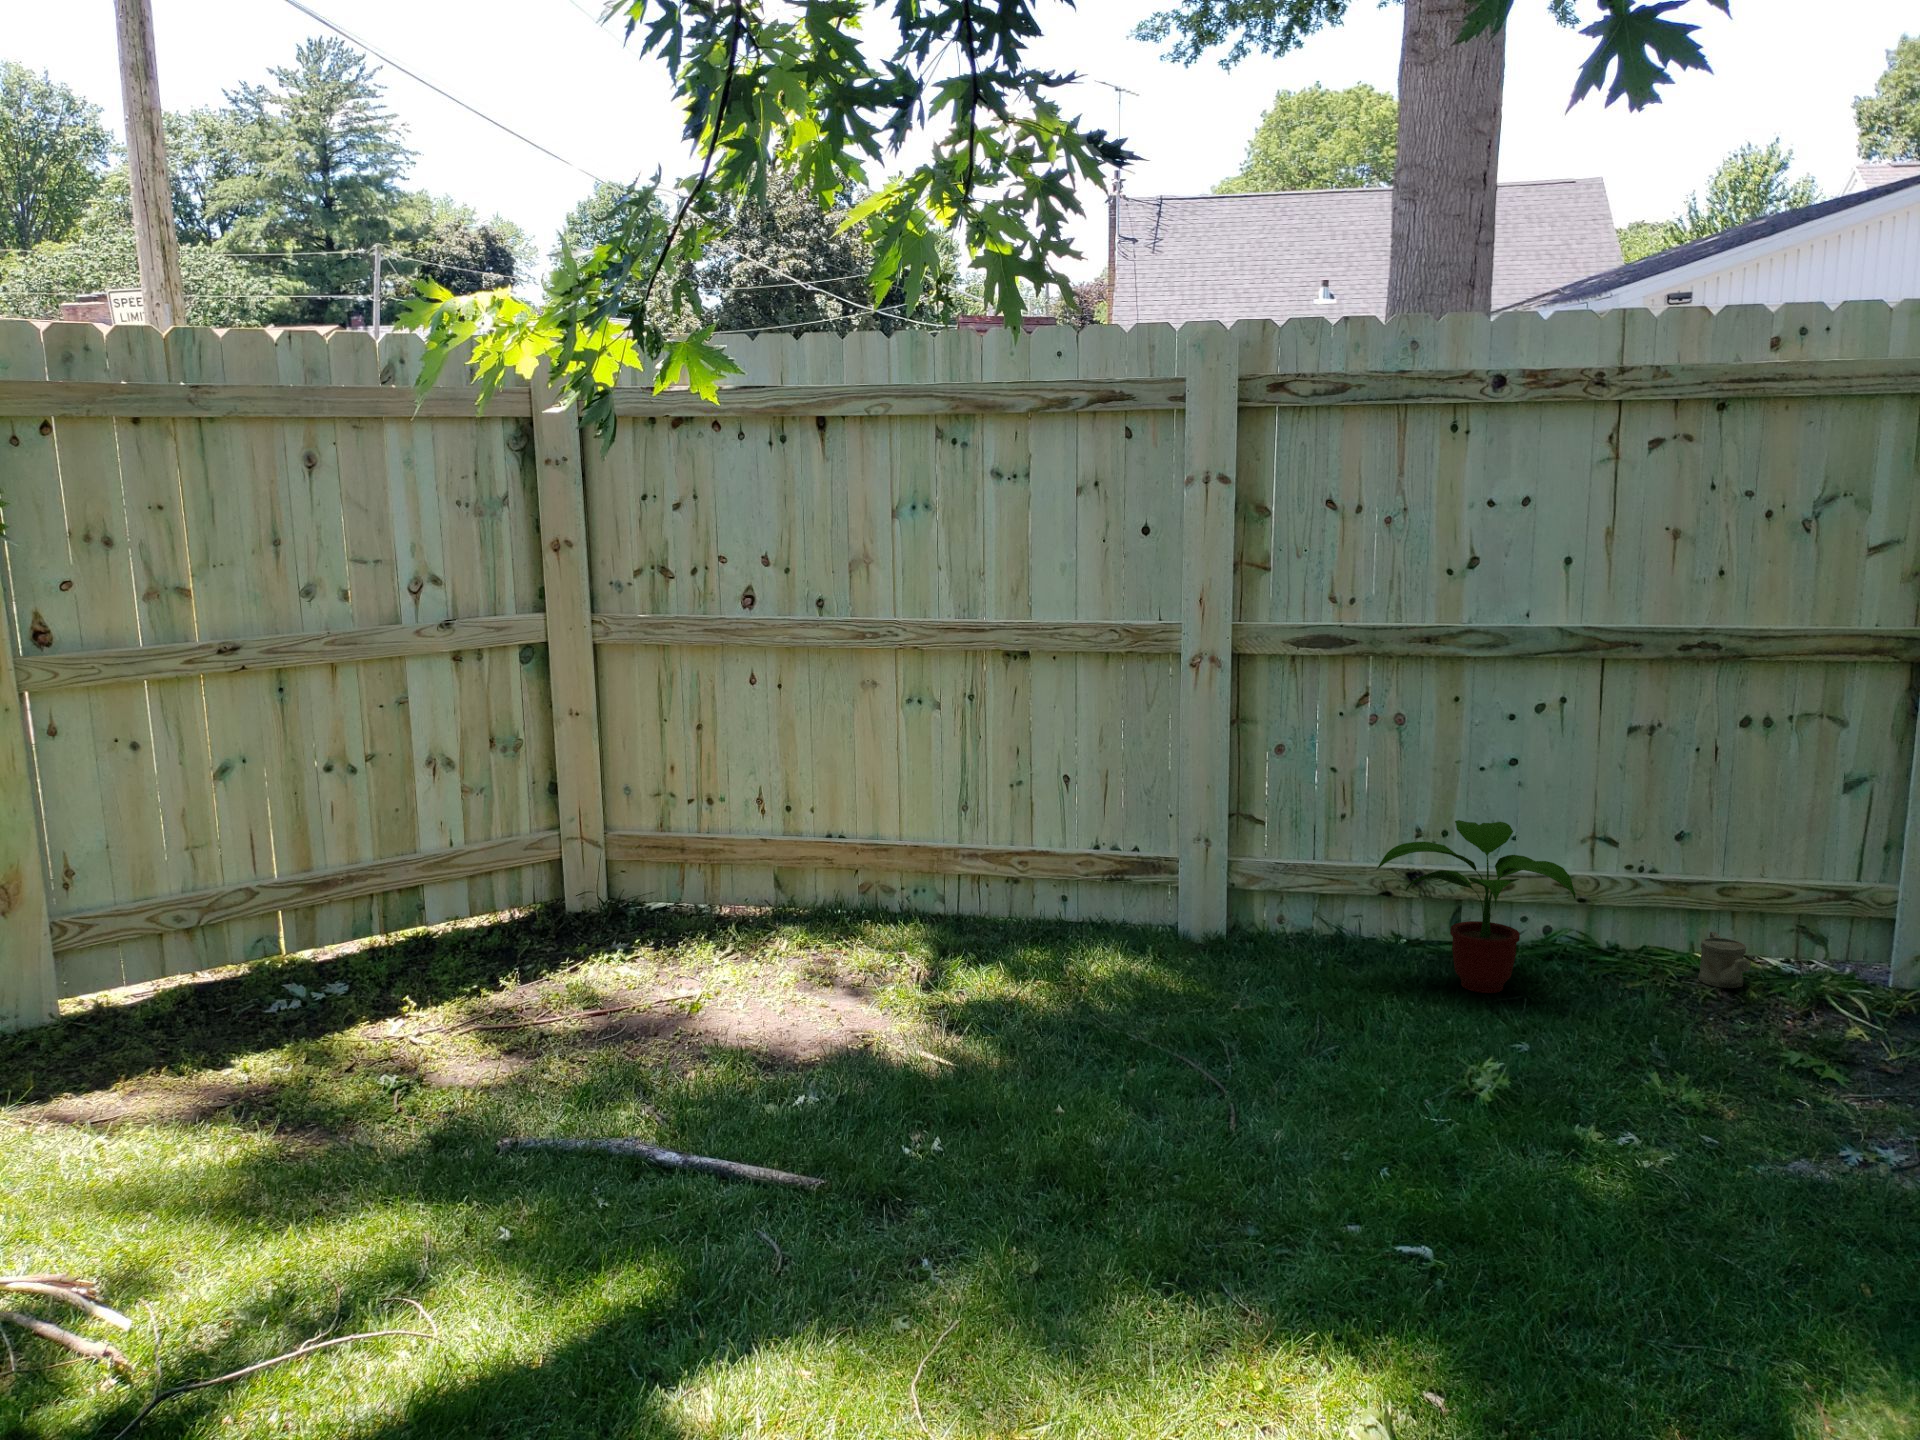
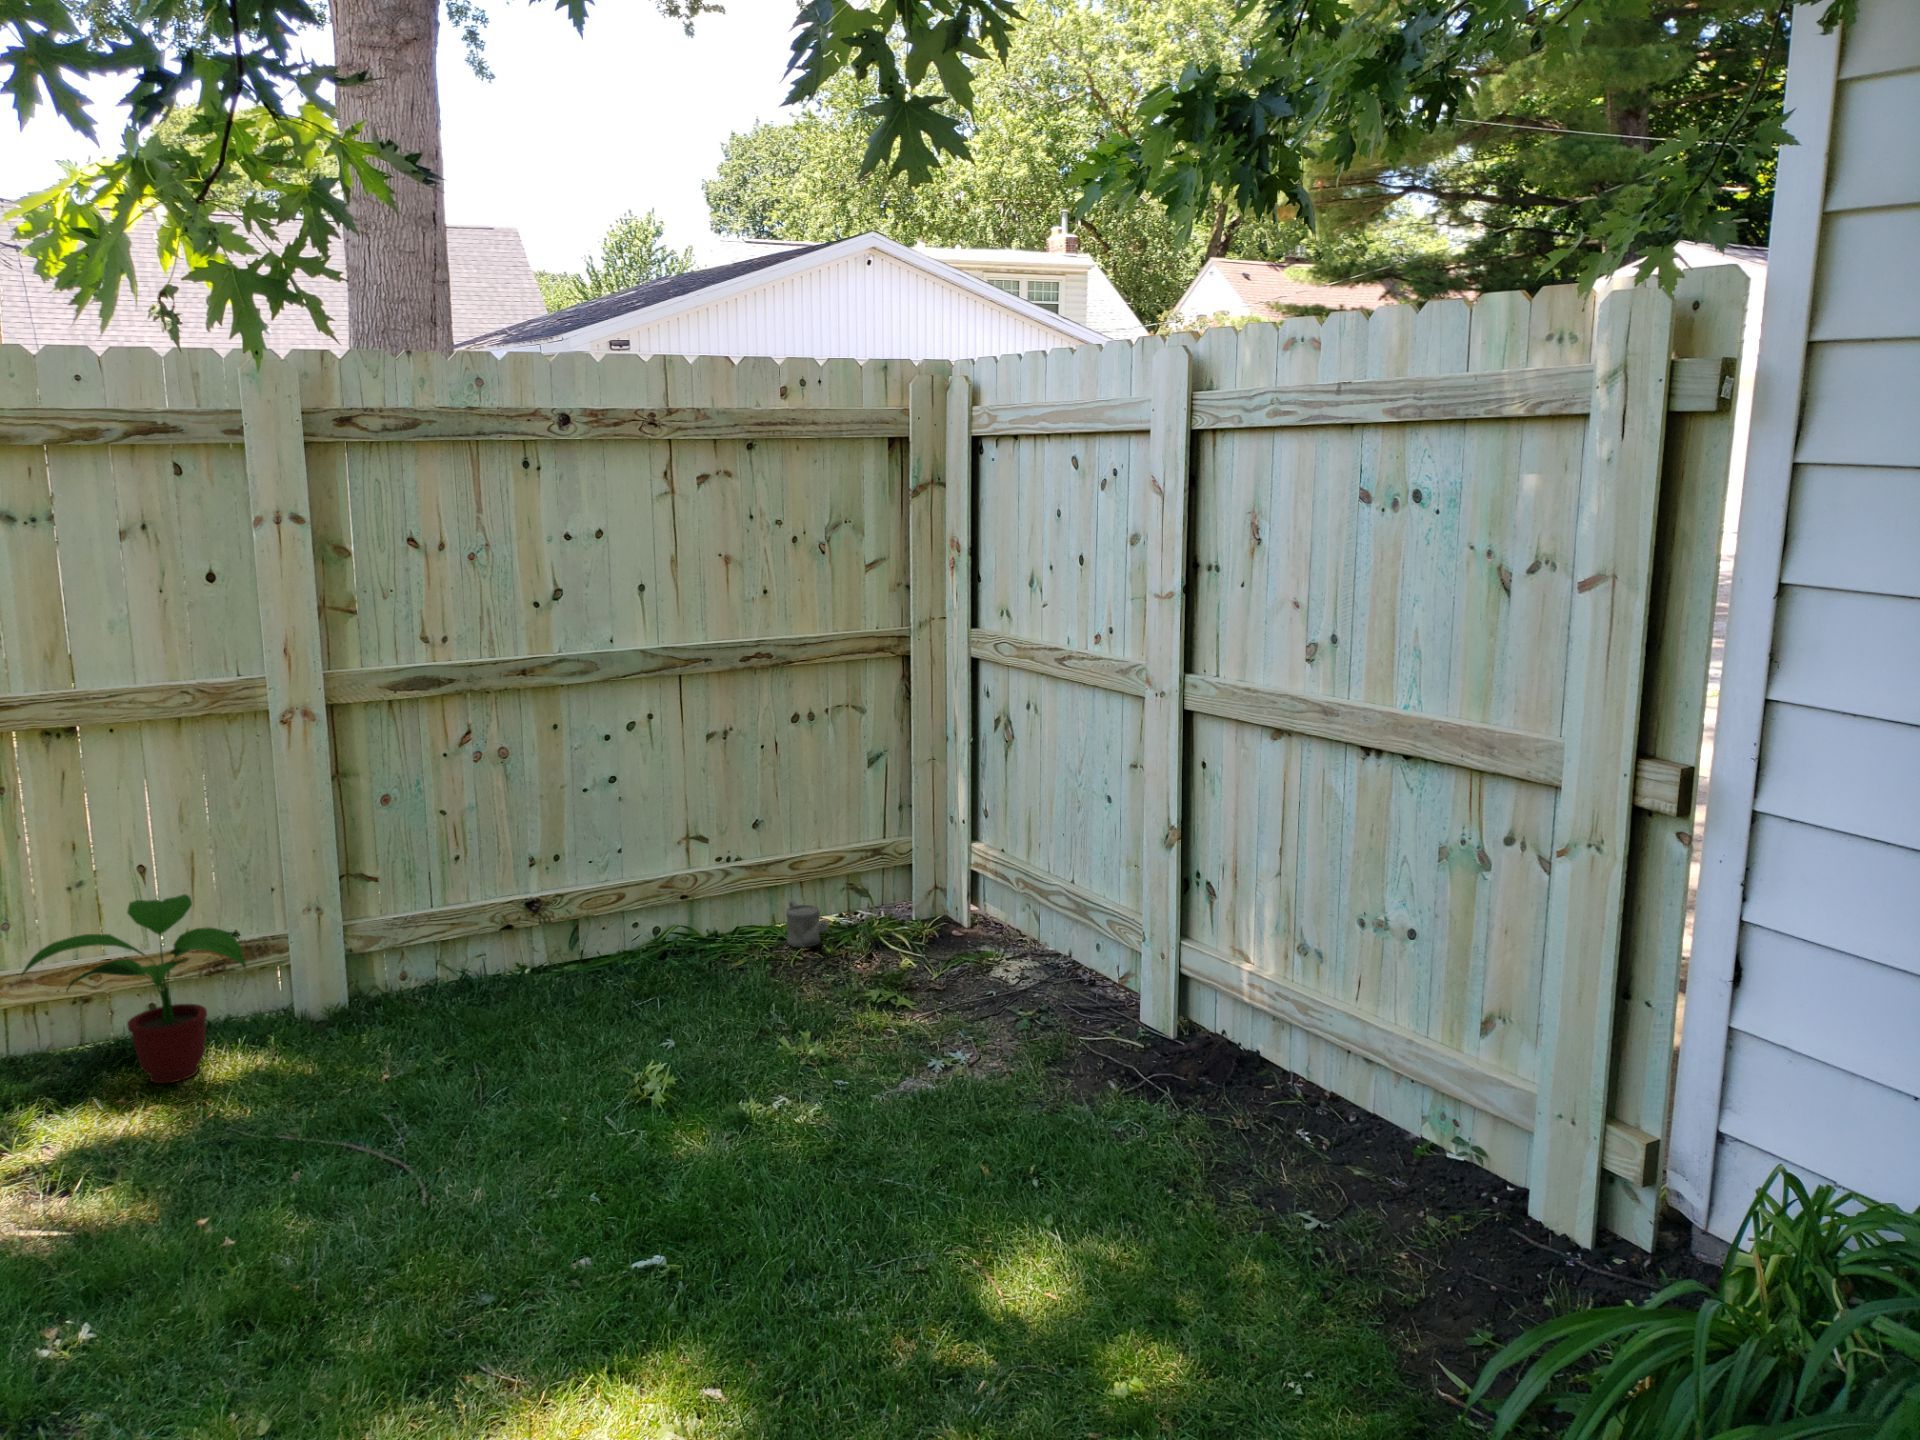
potted plant: present [1377,820,1576,993] -> present [22,894,246,1083]

